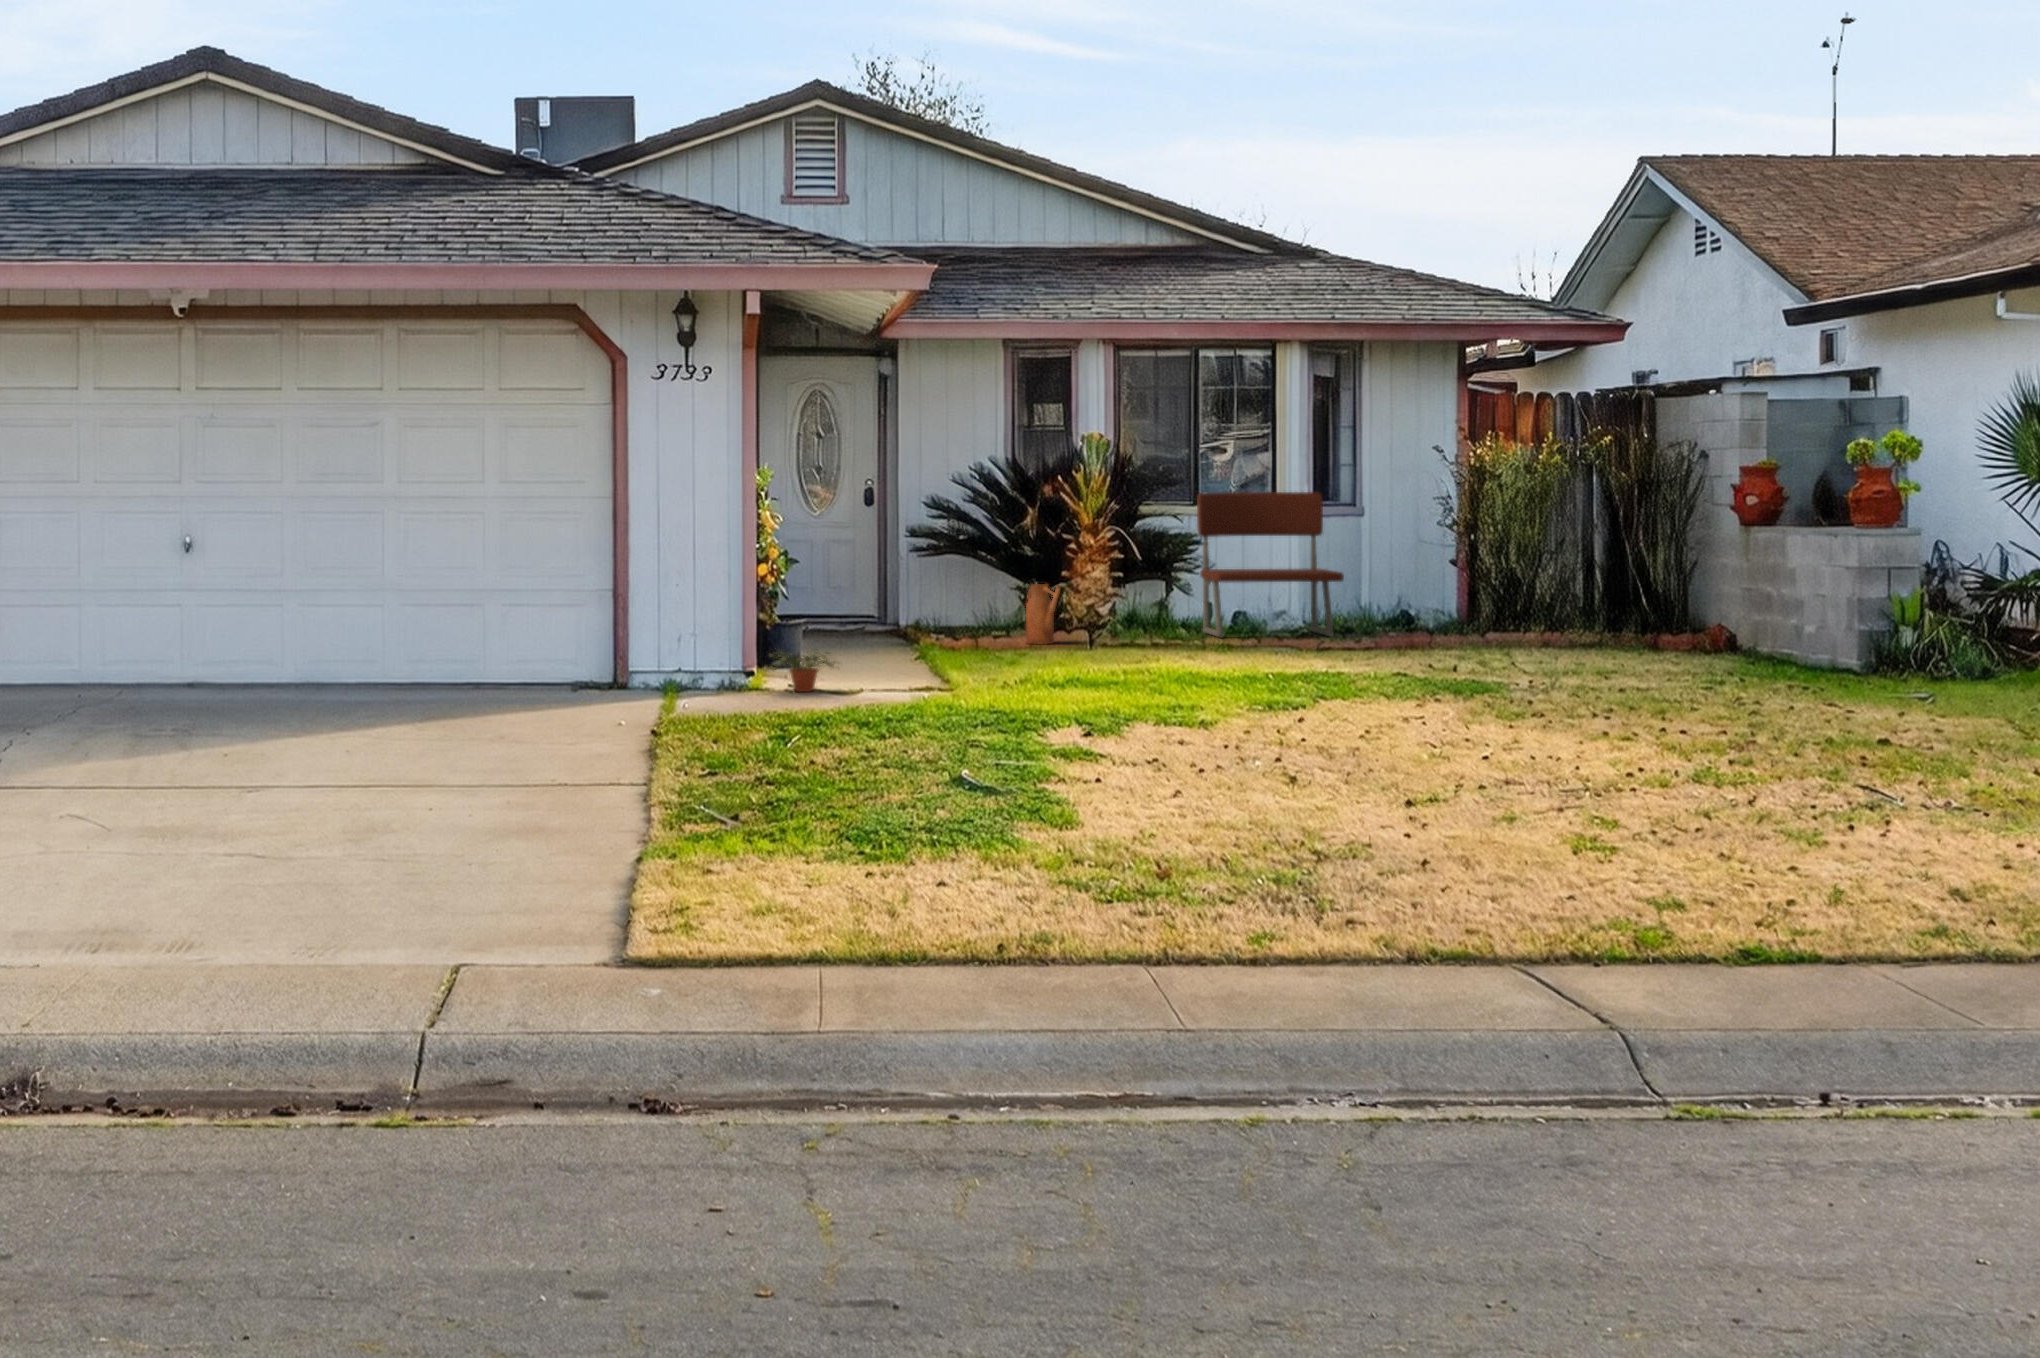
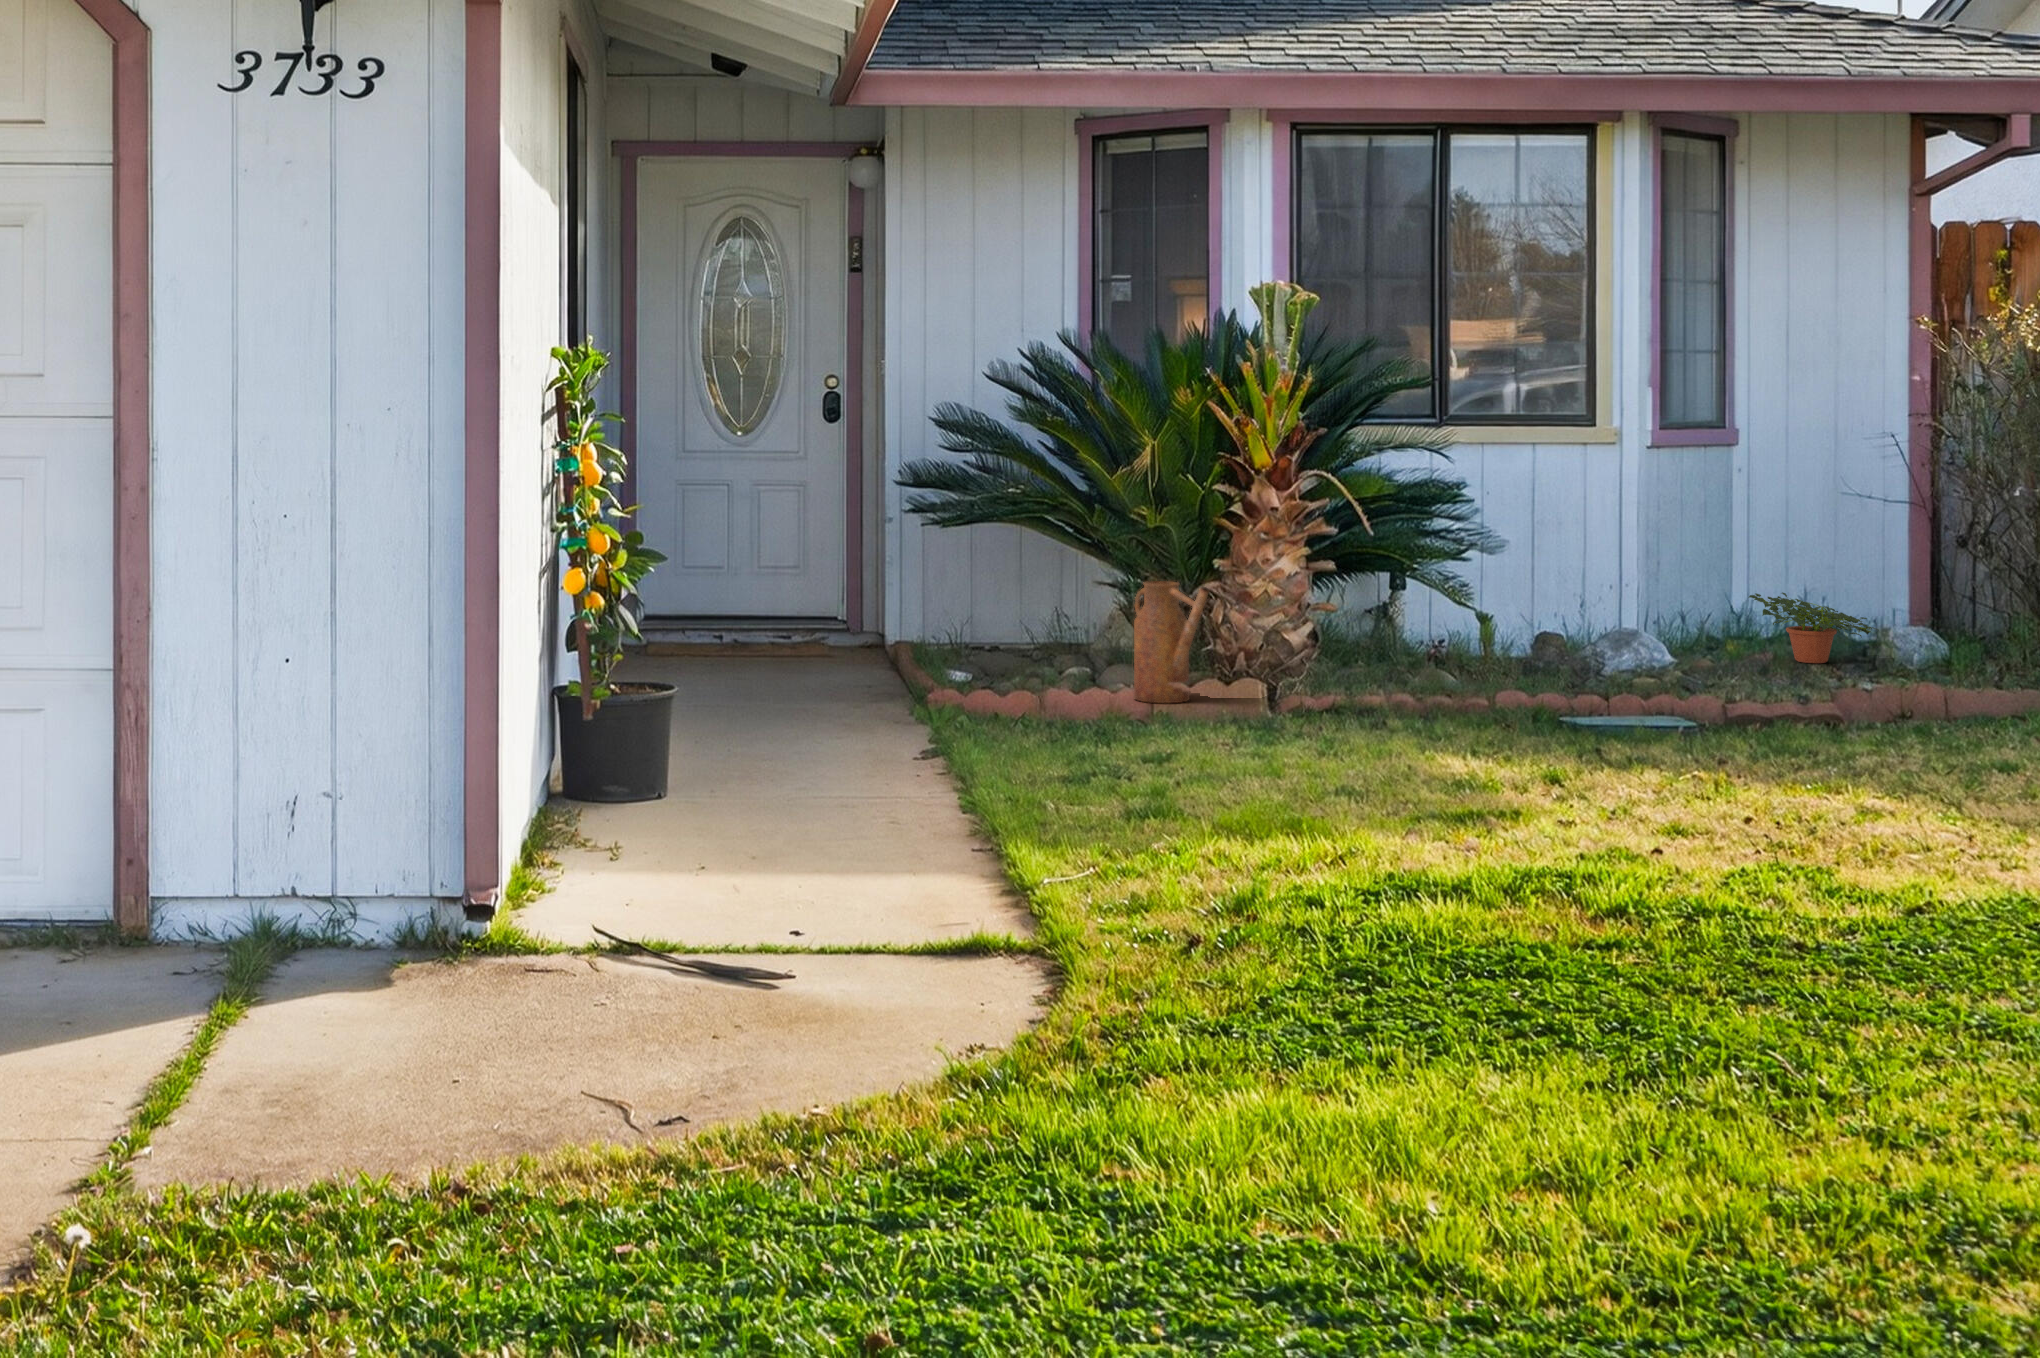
bench: present [1197,492,1344,637] -> none [1451,399,1751,682]
potted plant: present [764,652,837,692] -> present [1748,592,1879,663]

